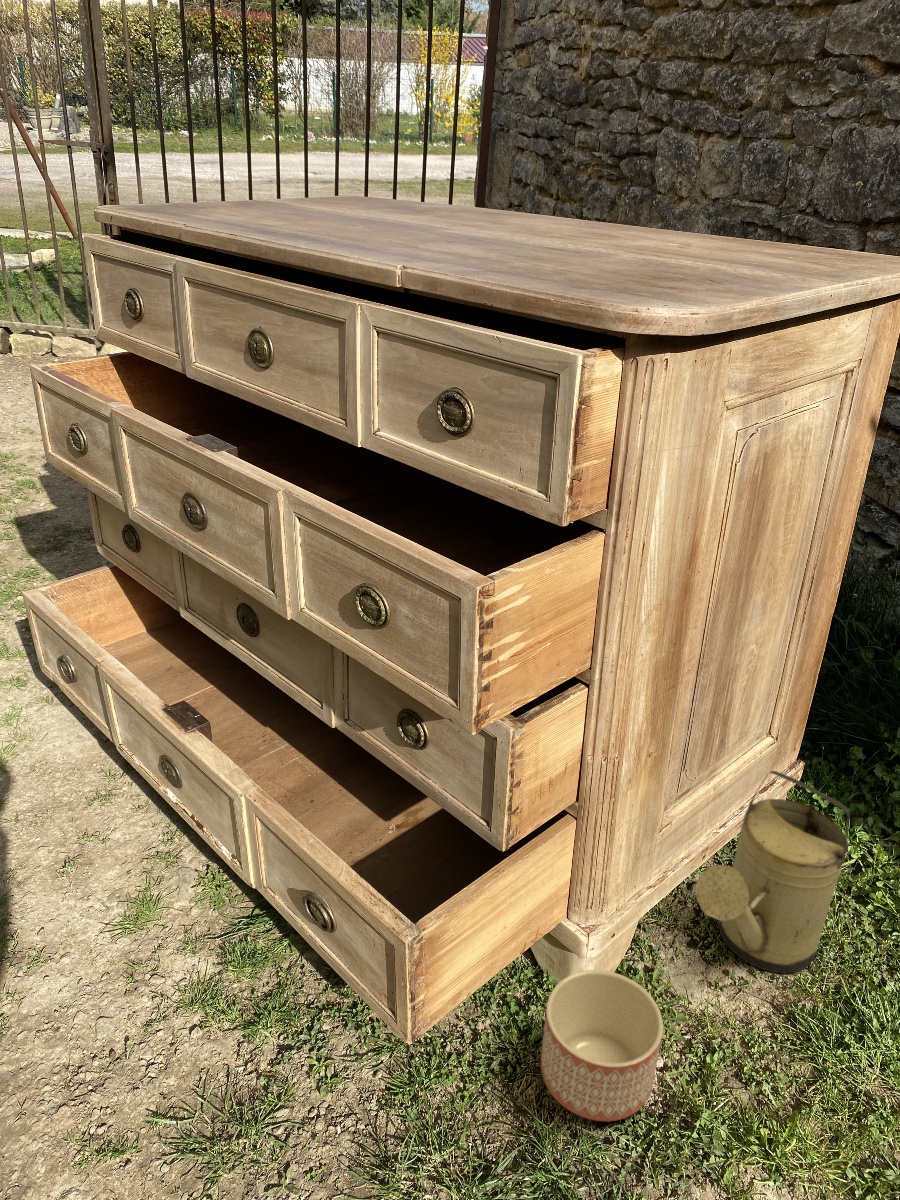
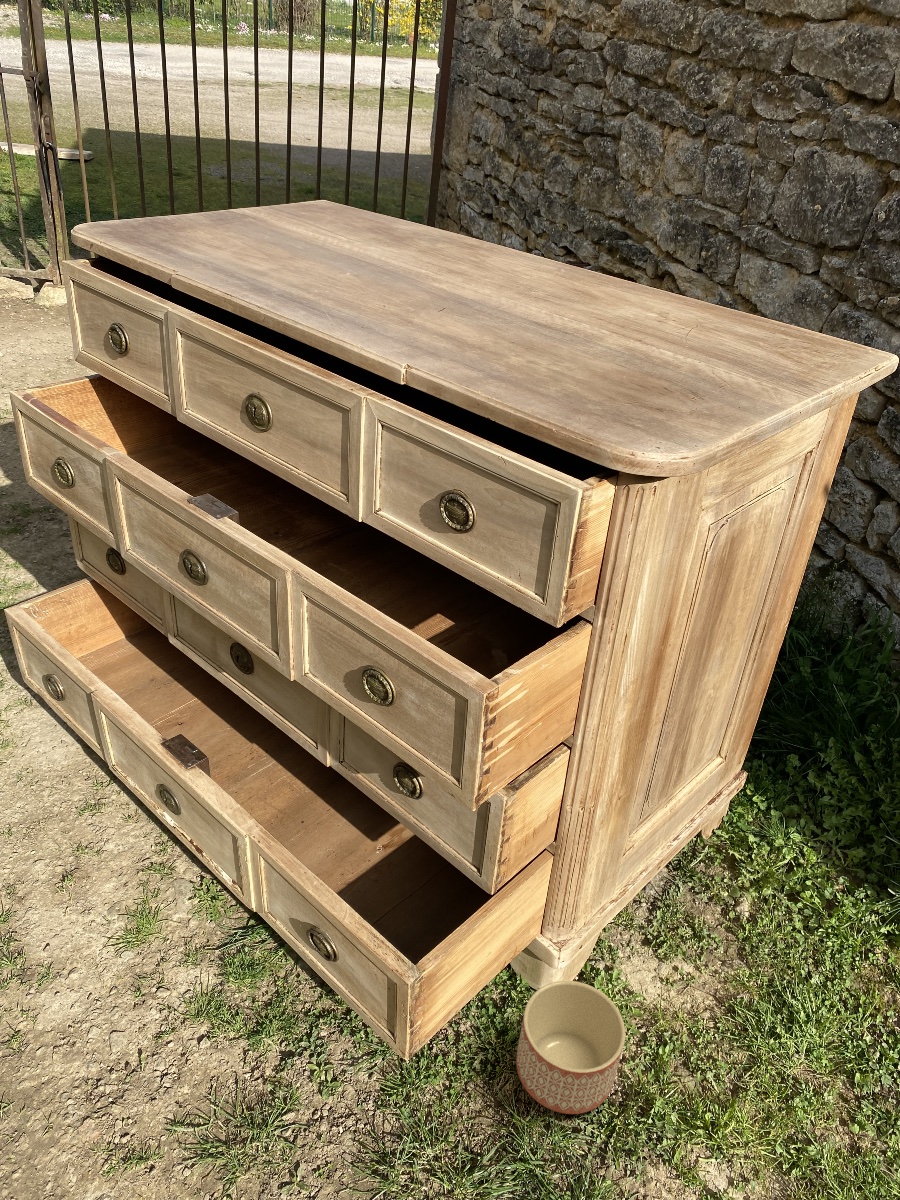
watering can: present [696,771,850,974] -> none [655,796,791,969]

